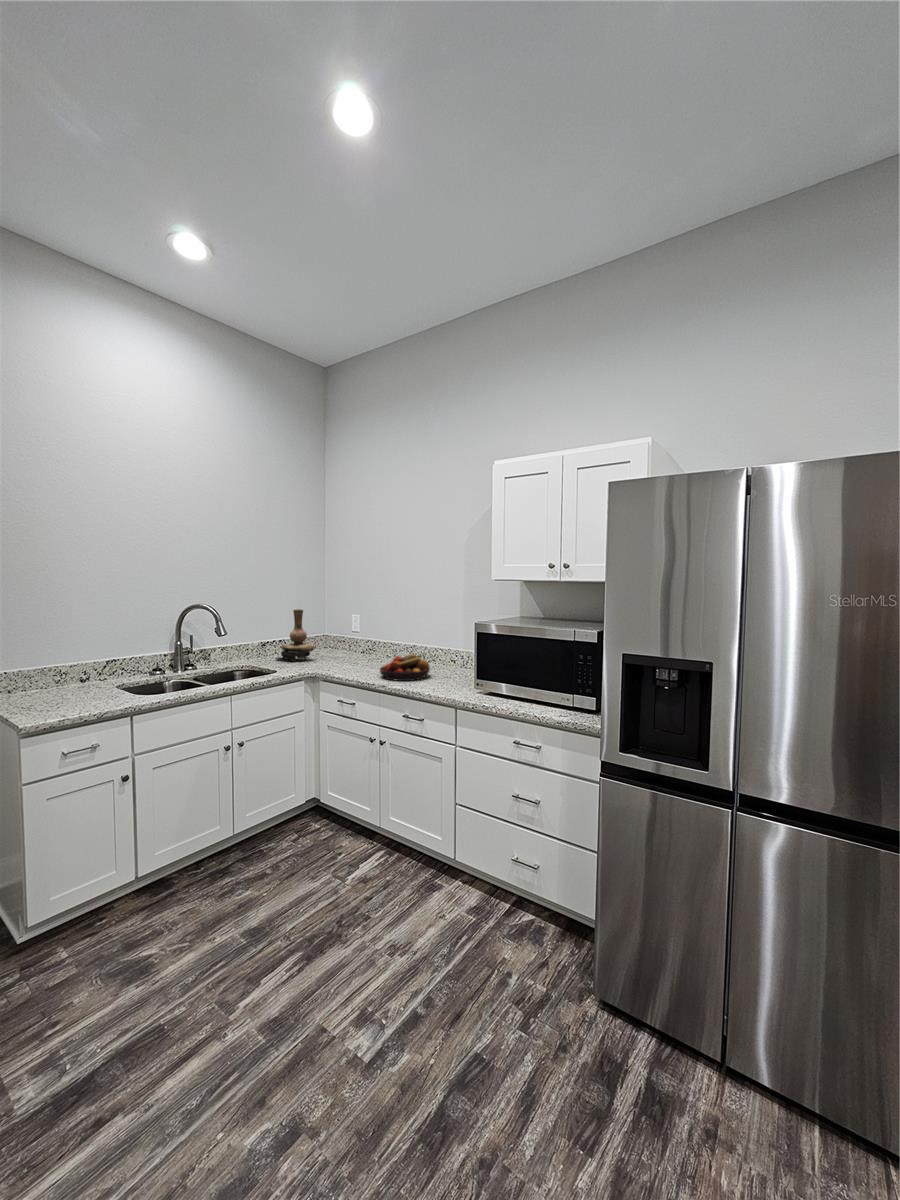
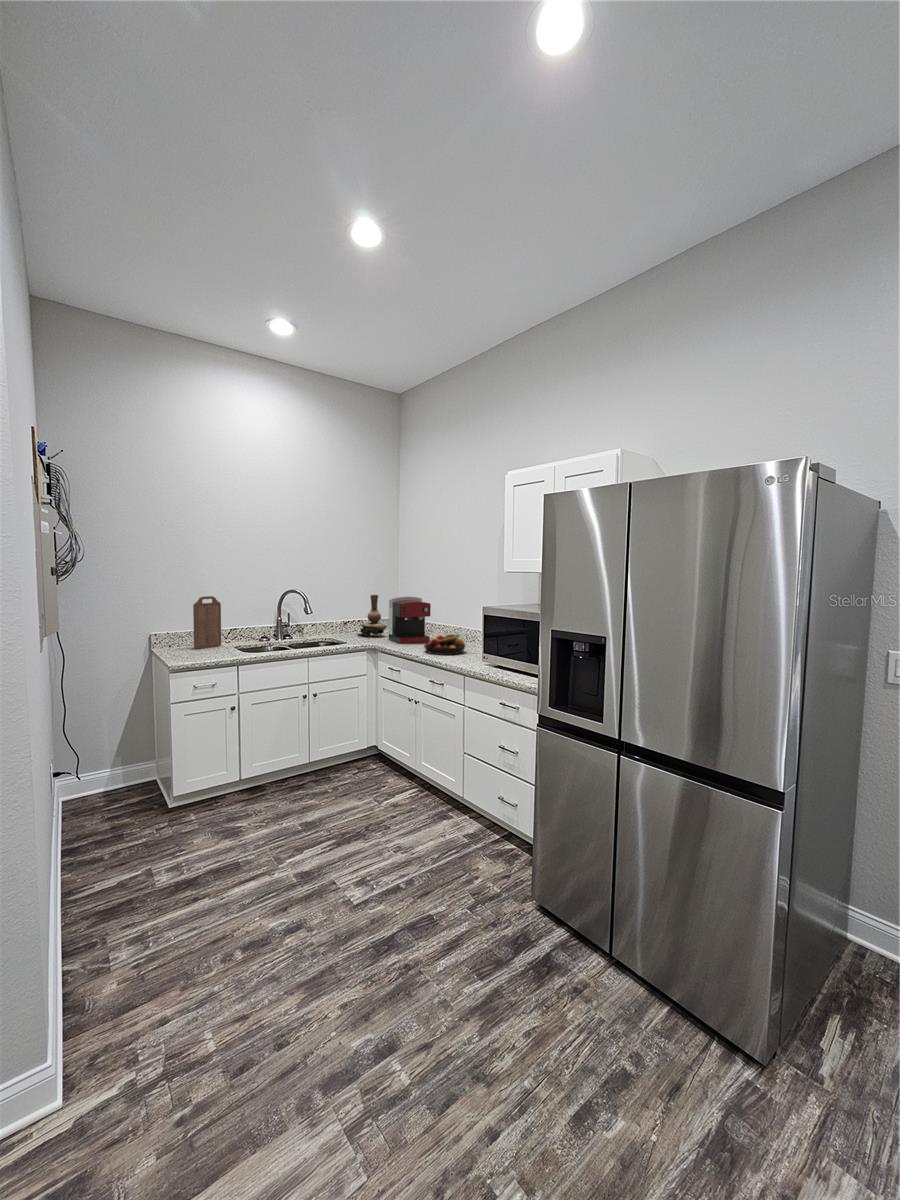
coffee maker: none [320,611,374,669] -> present [389,597,431,644]
cutting board: none [50,618,93,695] -> present [193,596,221,649]

